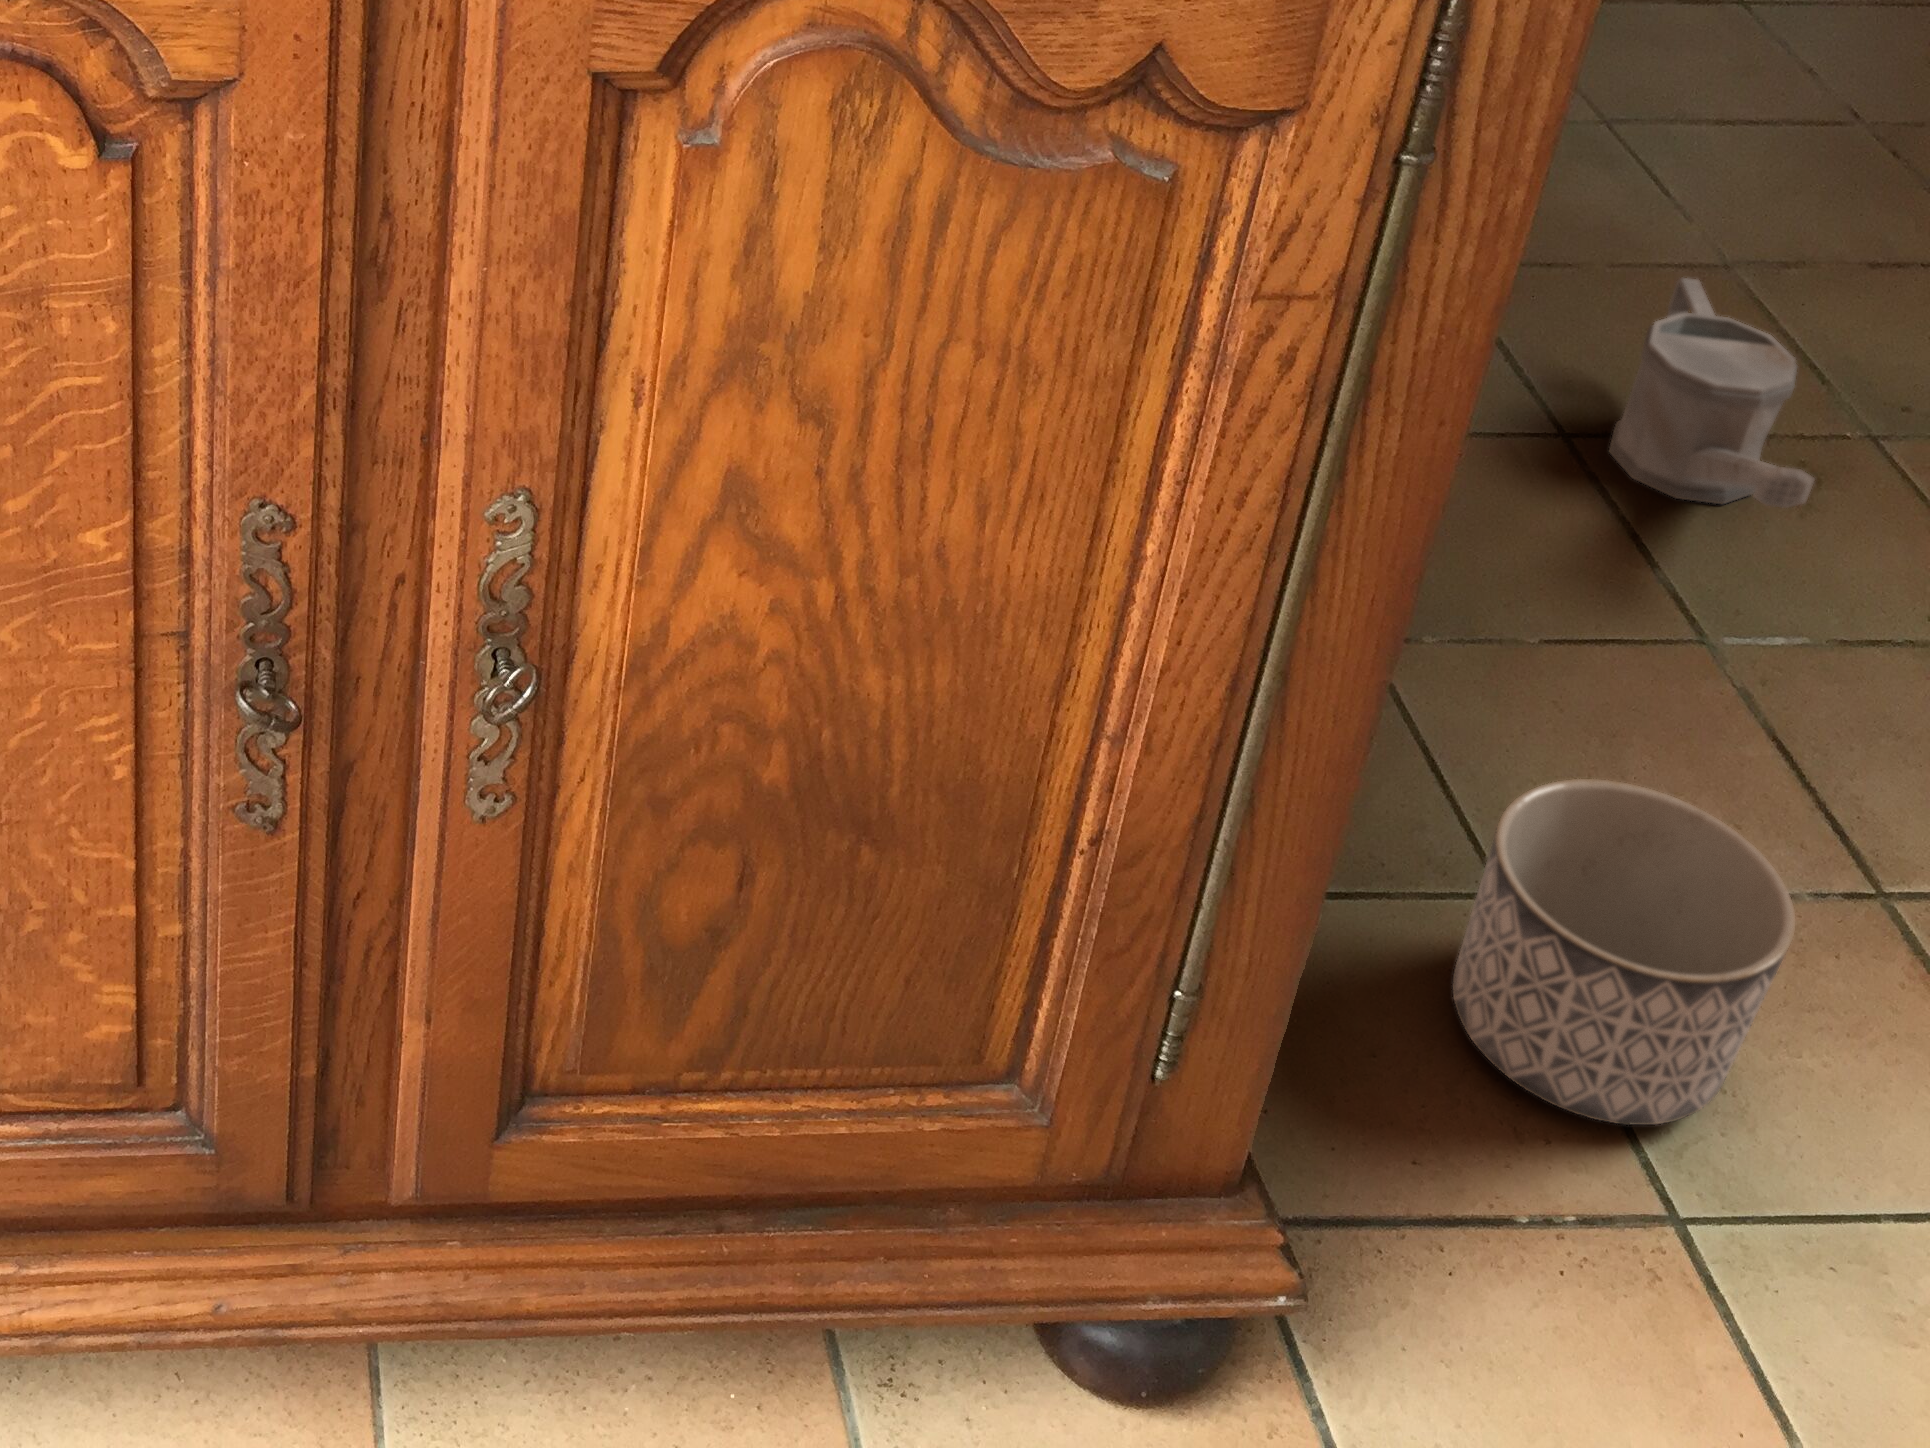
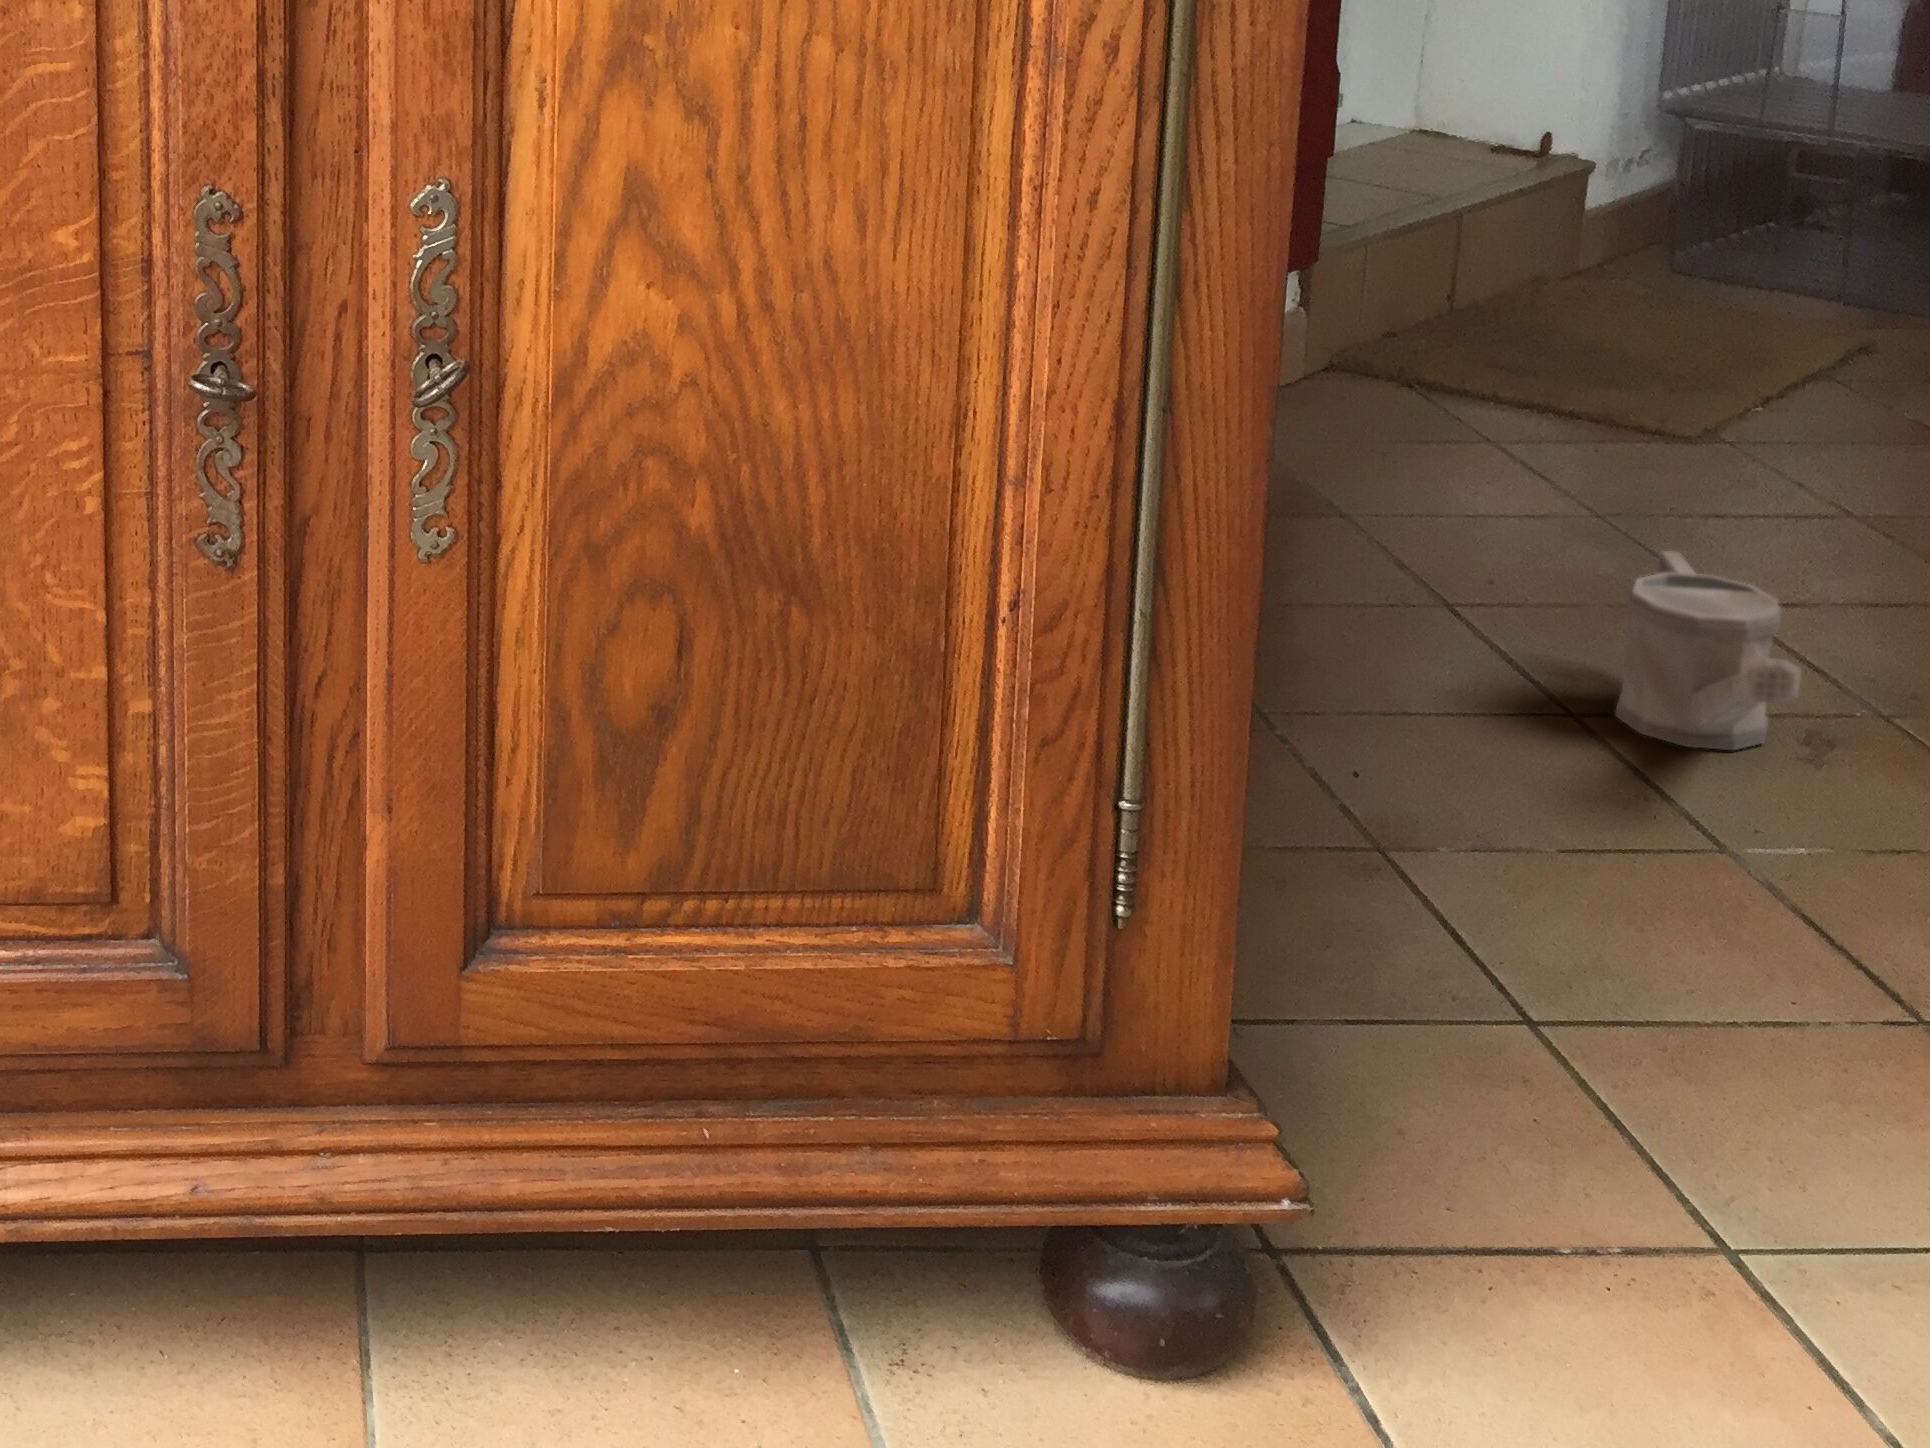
planter: present [1452,779,1795,1125] -> none [1478,844,1797,1171]

